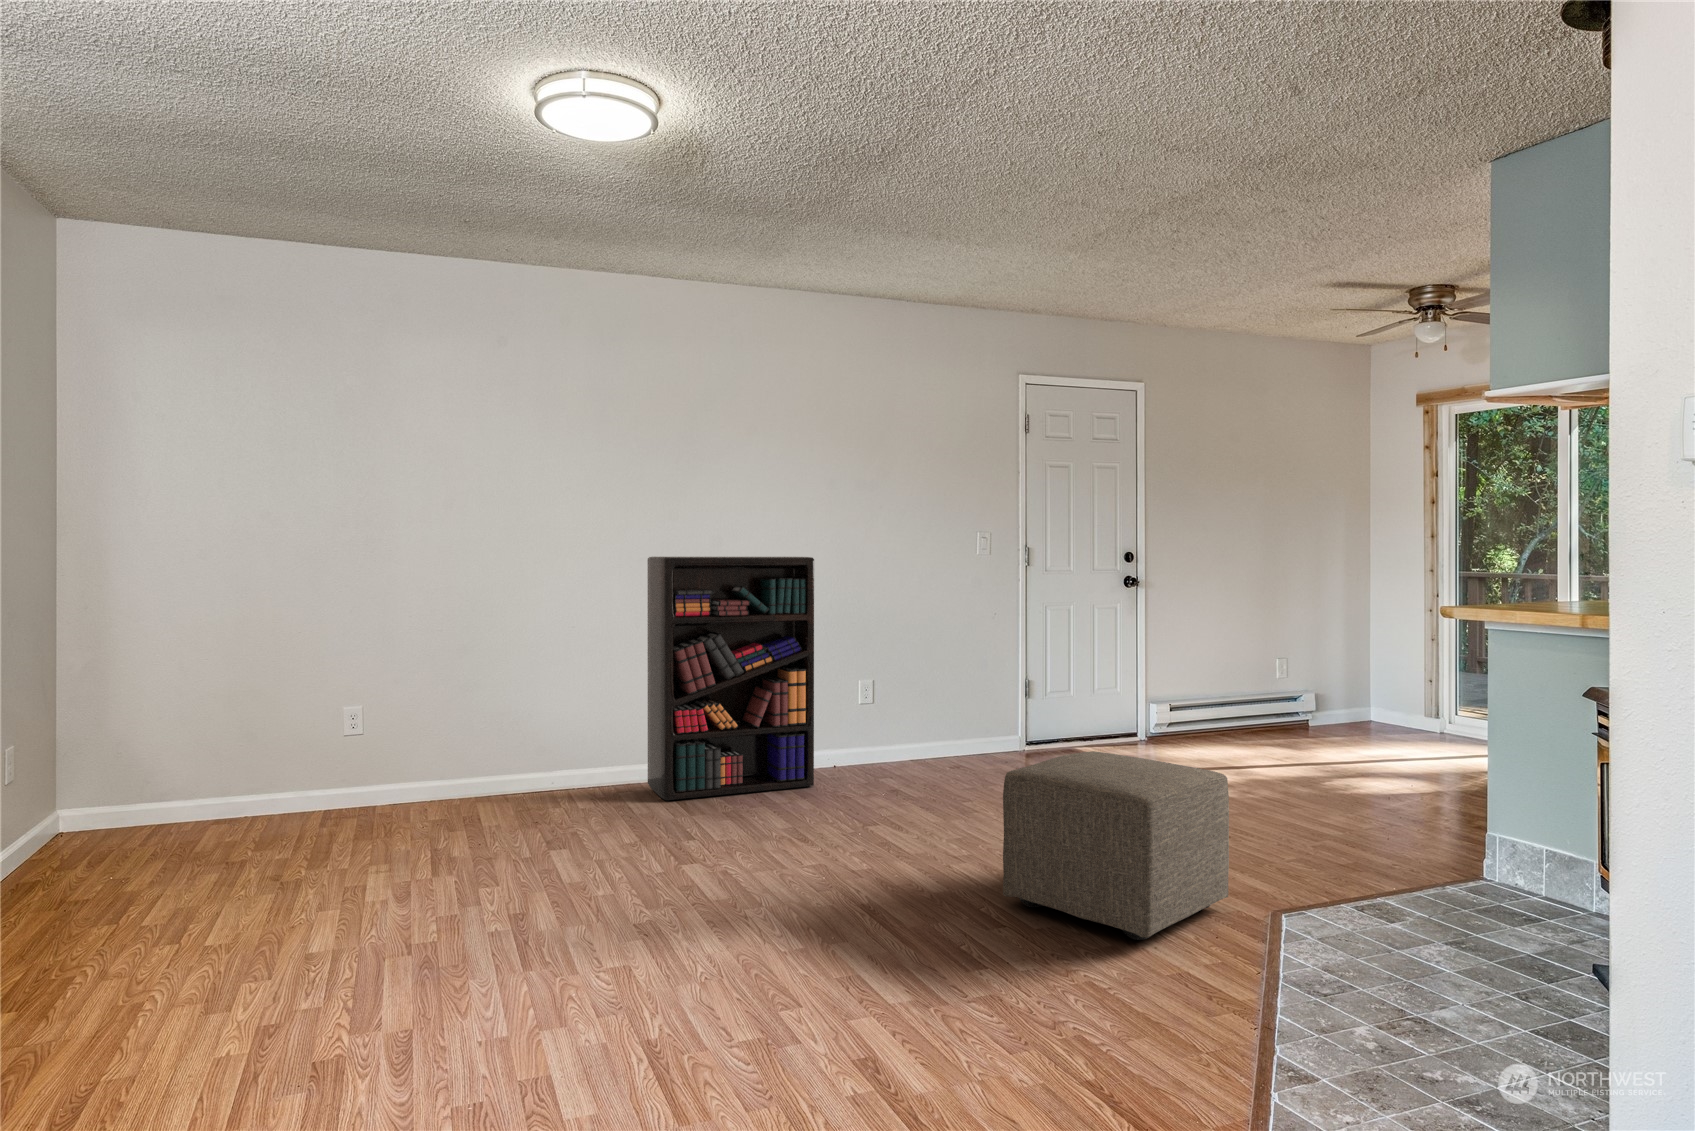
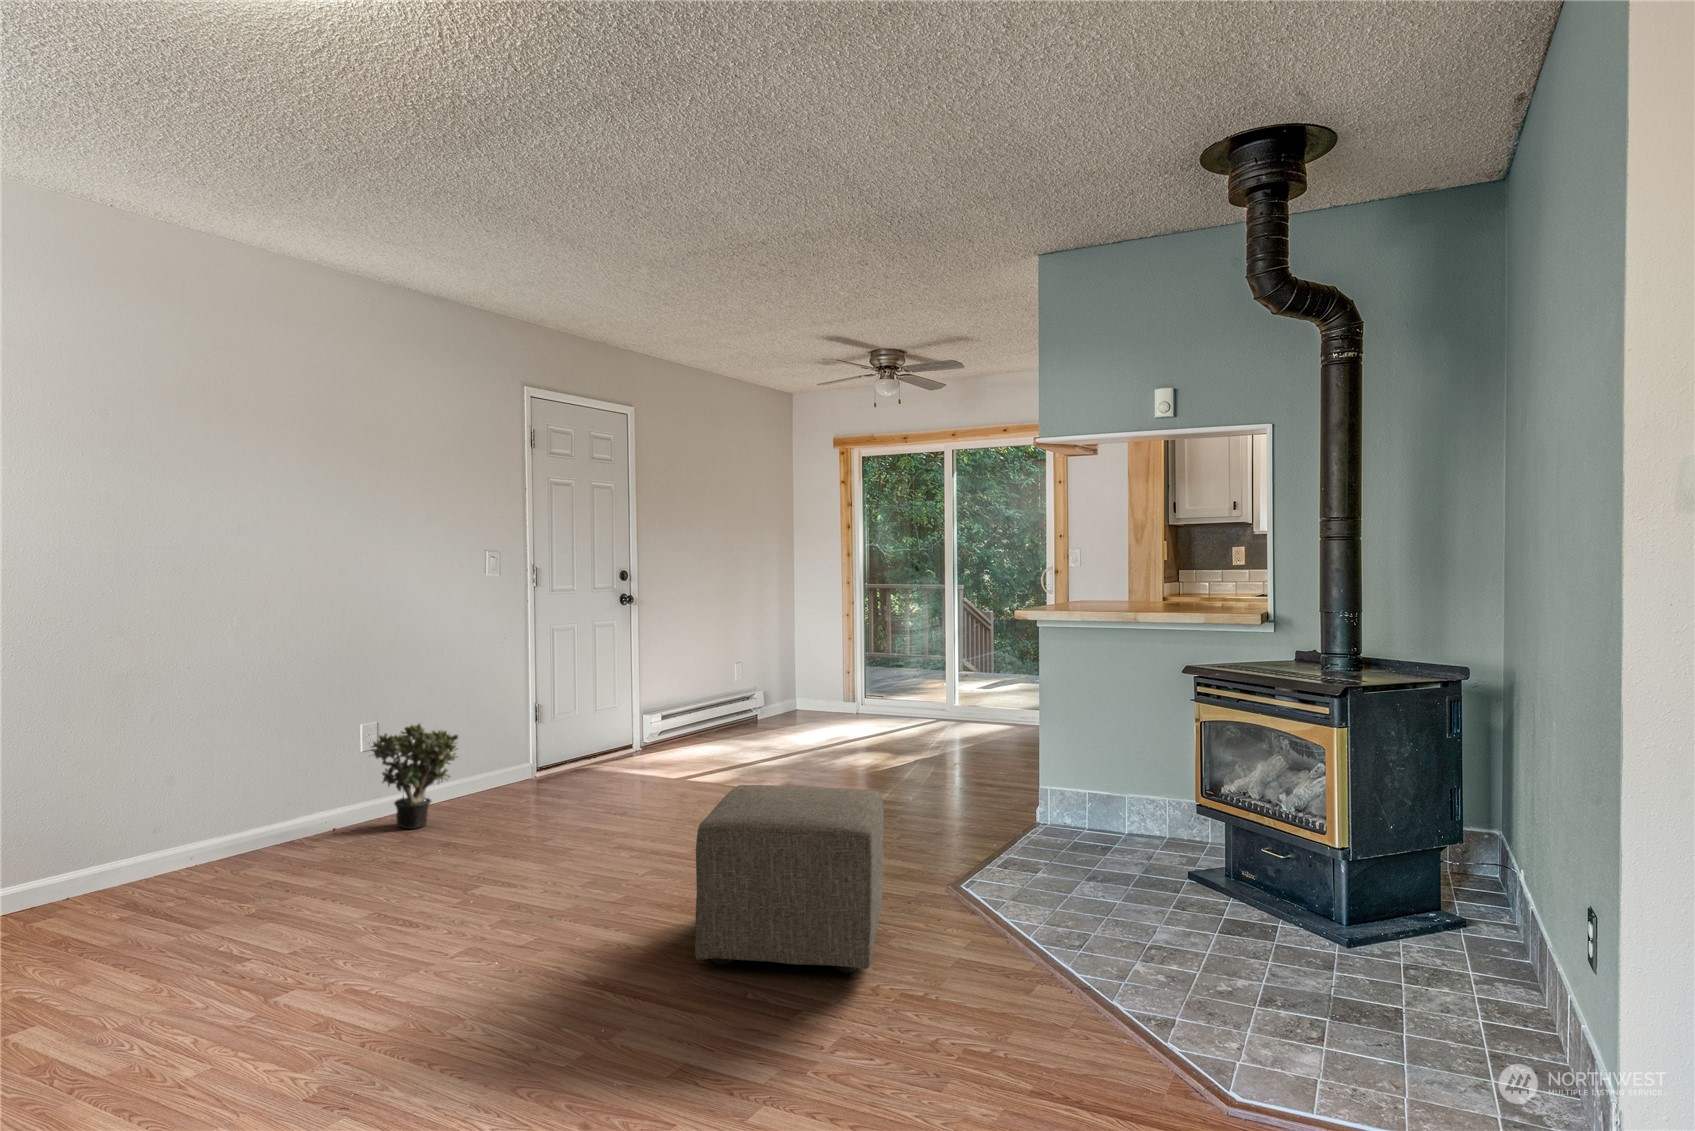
bookshelf: present [648,557,814,800] -> none [46,577,328,935]
potted plant: none [864,683,936,771] -> present [372,724,458,829]

